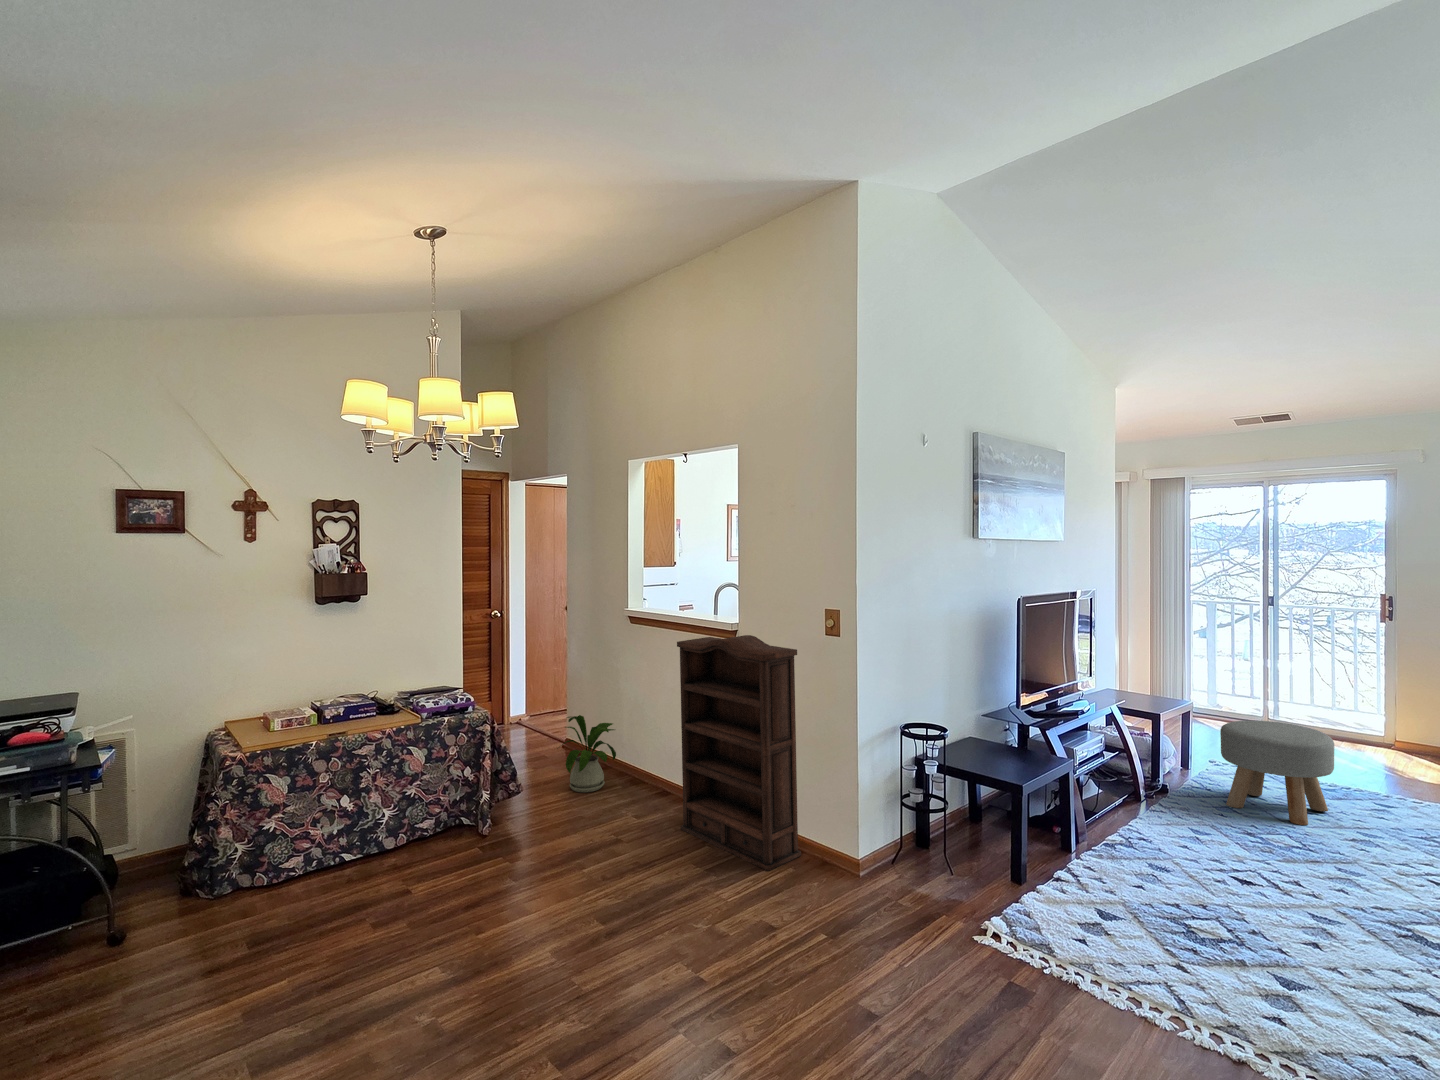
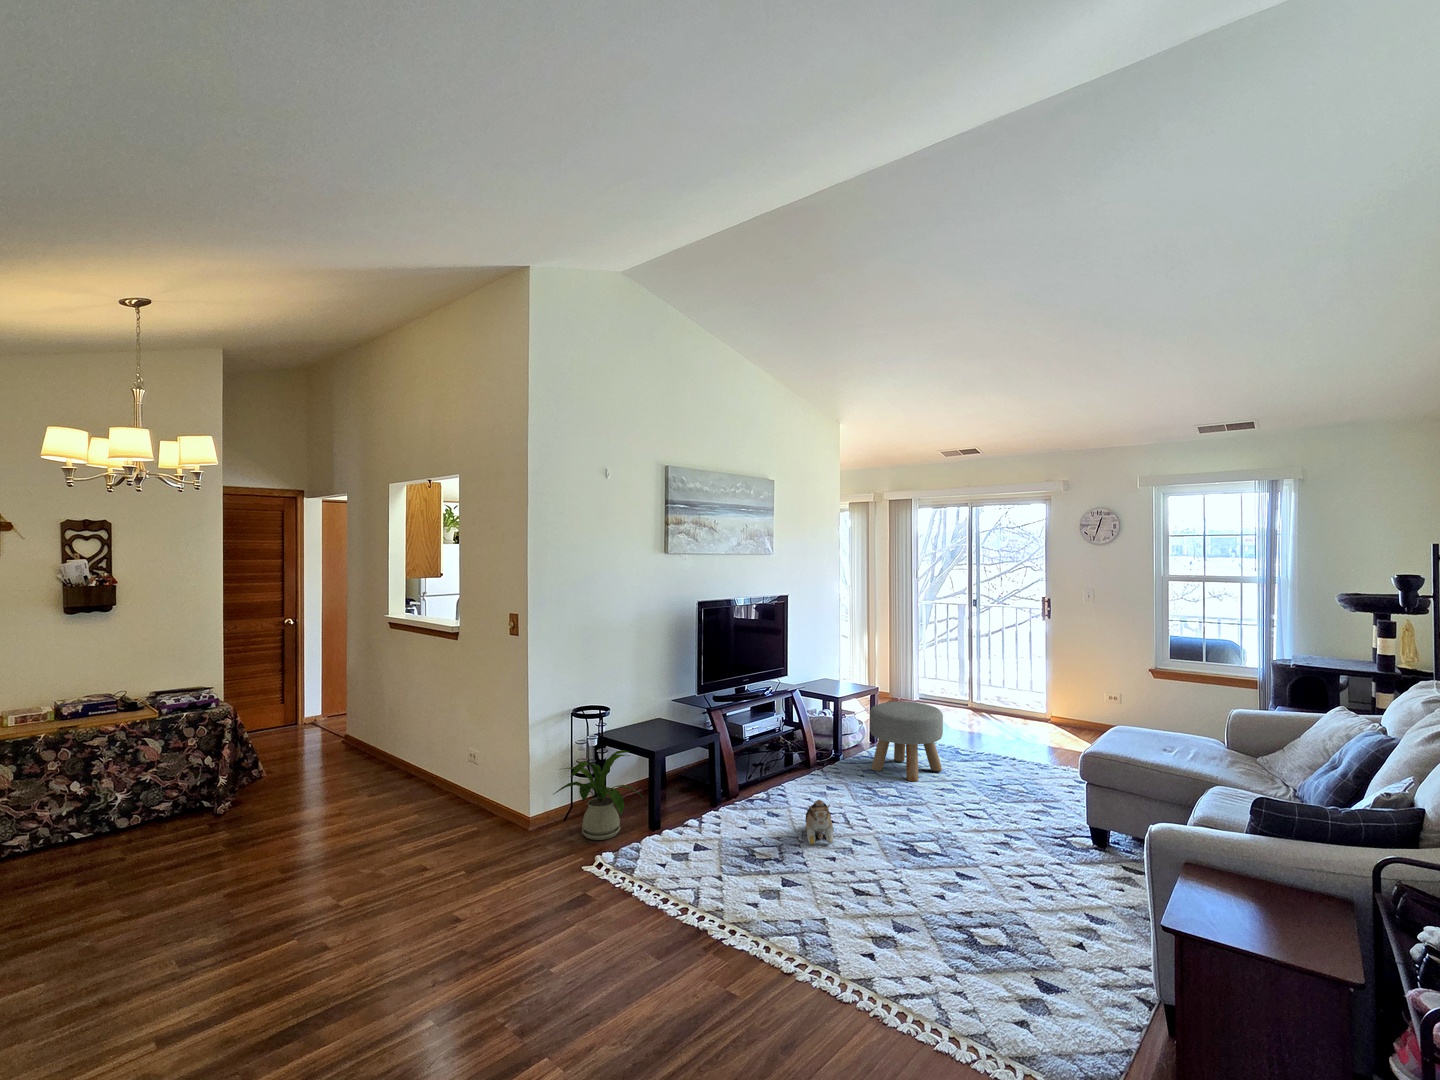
bookshelf: present [677,635,801,871] -> none [401,638,492,831]
house plant: present [561,715,616,792] -> present [554,750,644,840]
plush toy: none [1223,855,1292,915] -> present [806,800,833,845]

